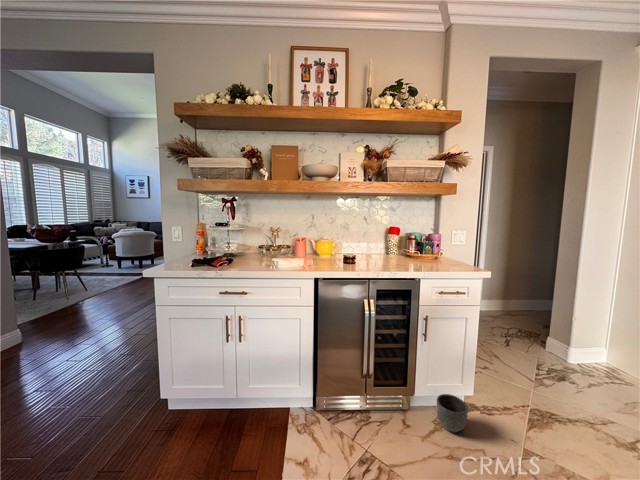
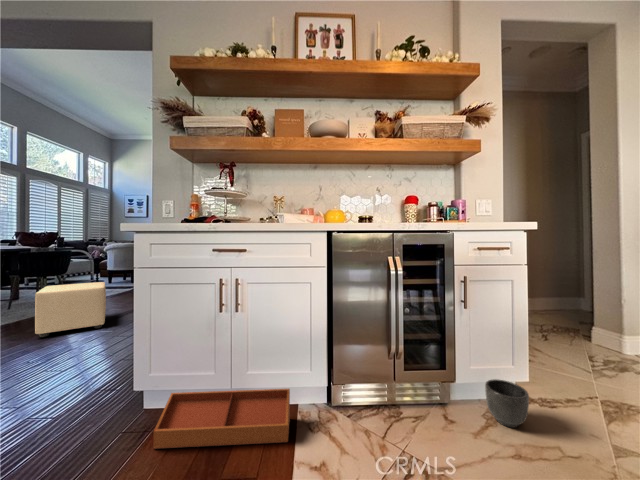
ottoman: none [62,280,123,333] -> present [35,282,106,337]
storage bin: none [179,399,283,446] -> present [153,389,290,449]

